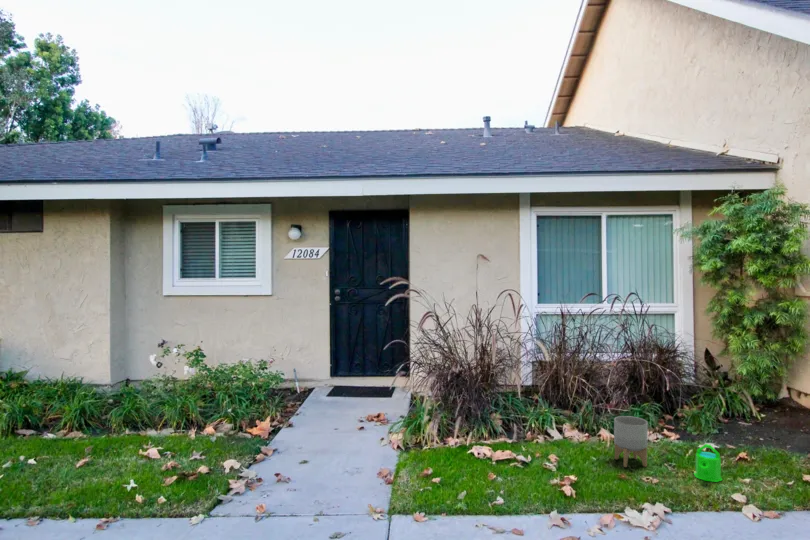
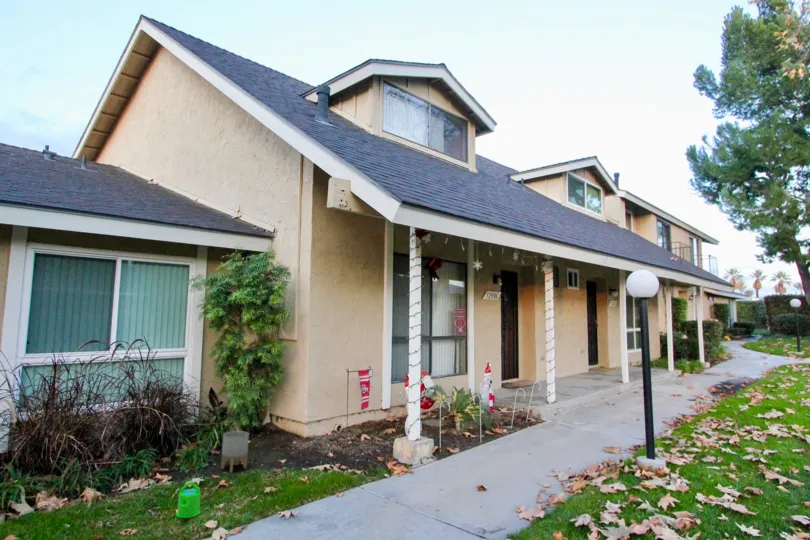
planter: present [614,416,648,467] -> present [221,431,249,472]

